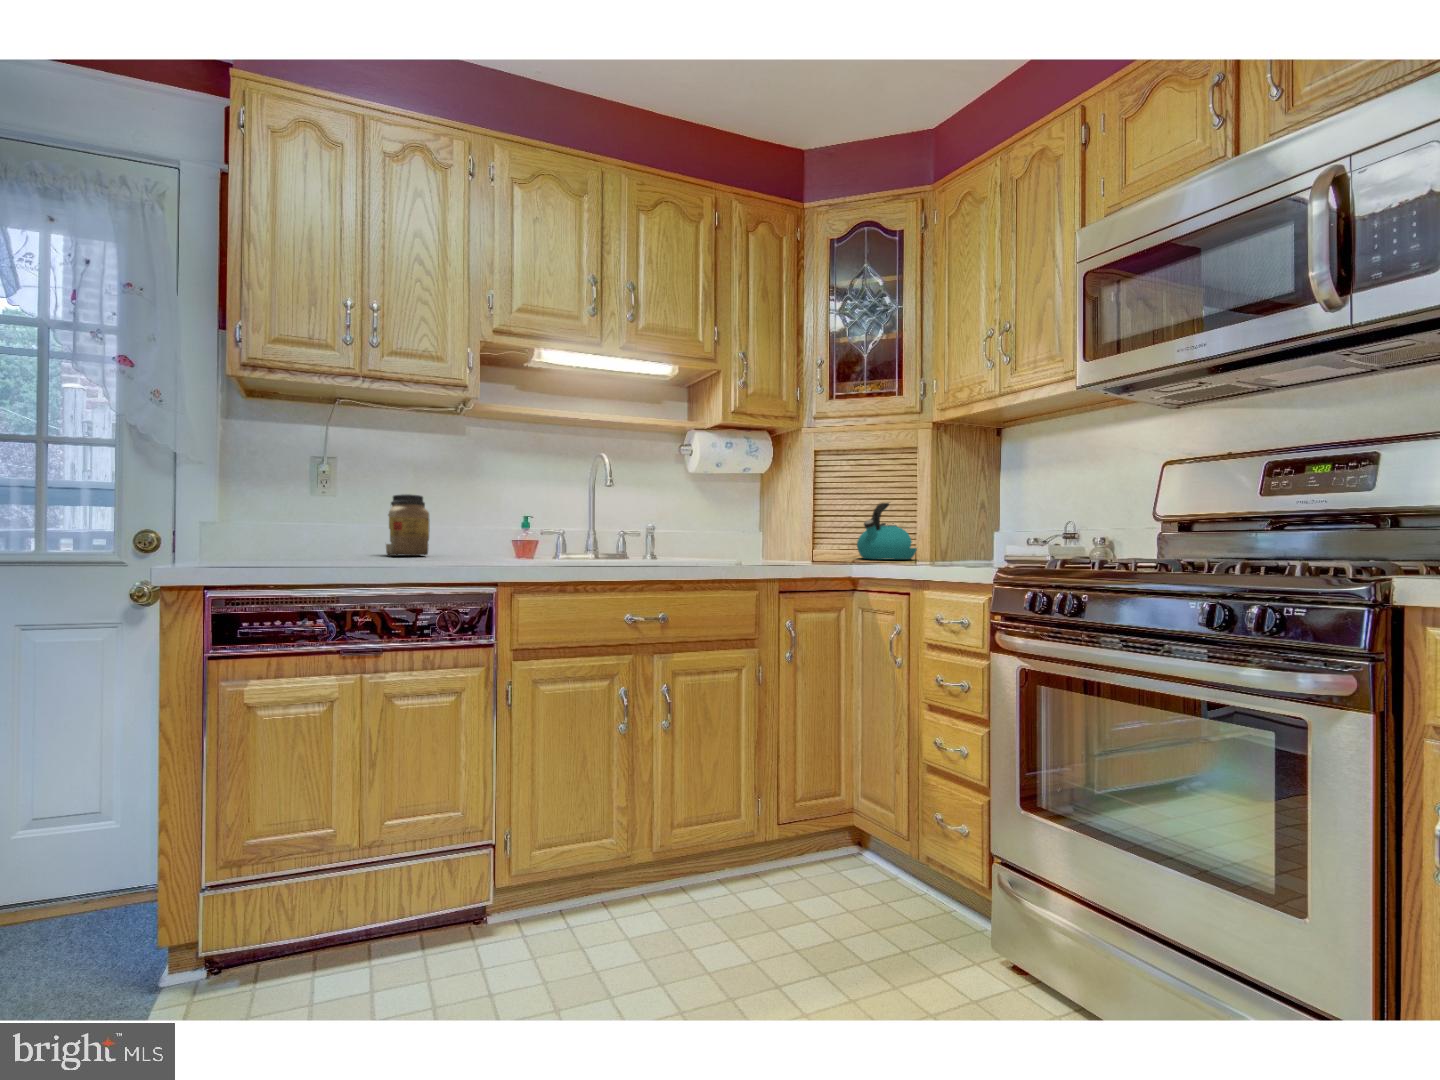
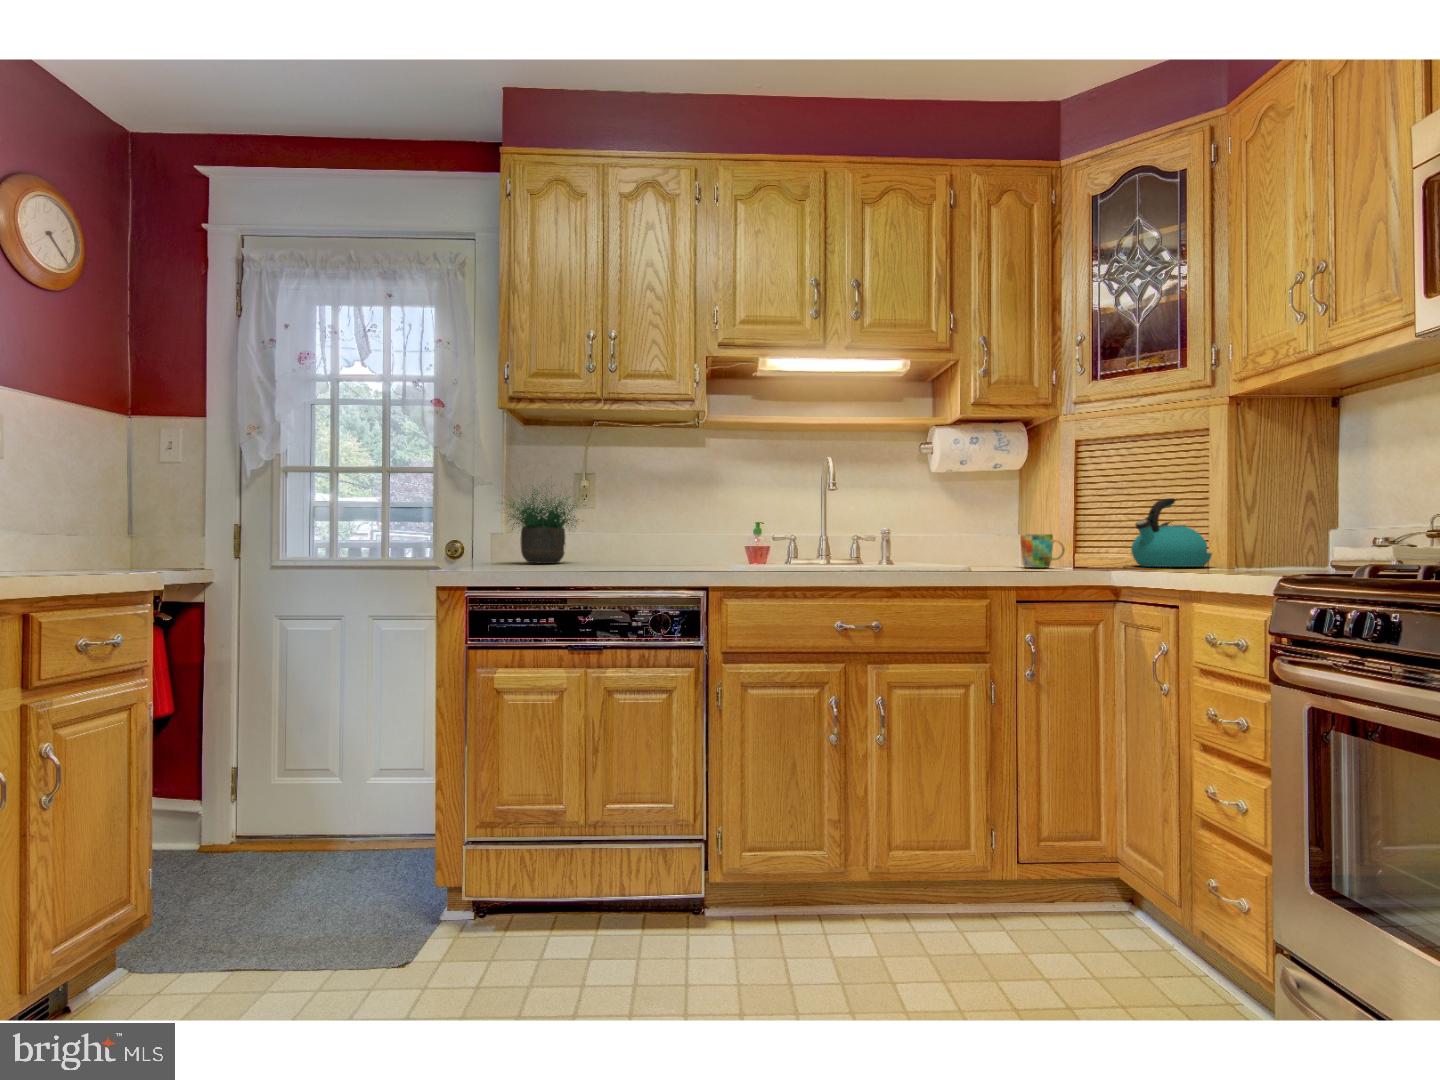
potted plant: none [203,440,344,556] -> present [507,486,579,564]
jar: present [386,494,429,556] -> none [634,506,670,563]
mug: none [776,531,813,560] -> present [1020,534,1064,568]

